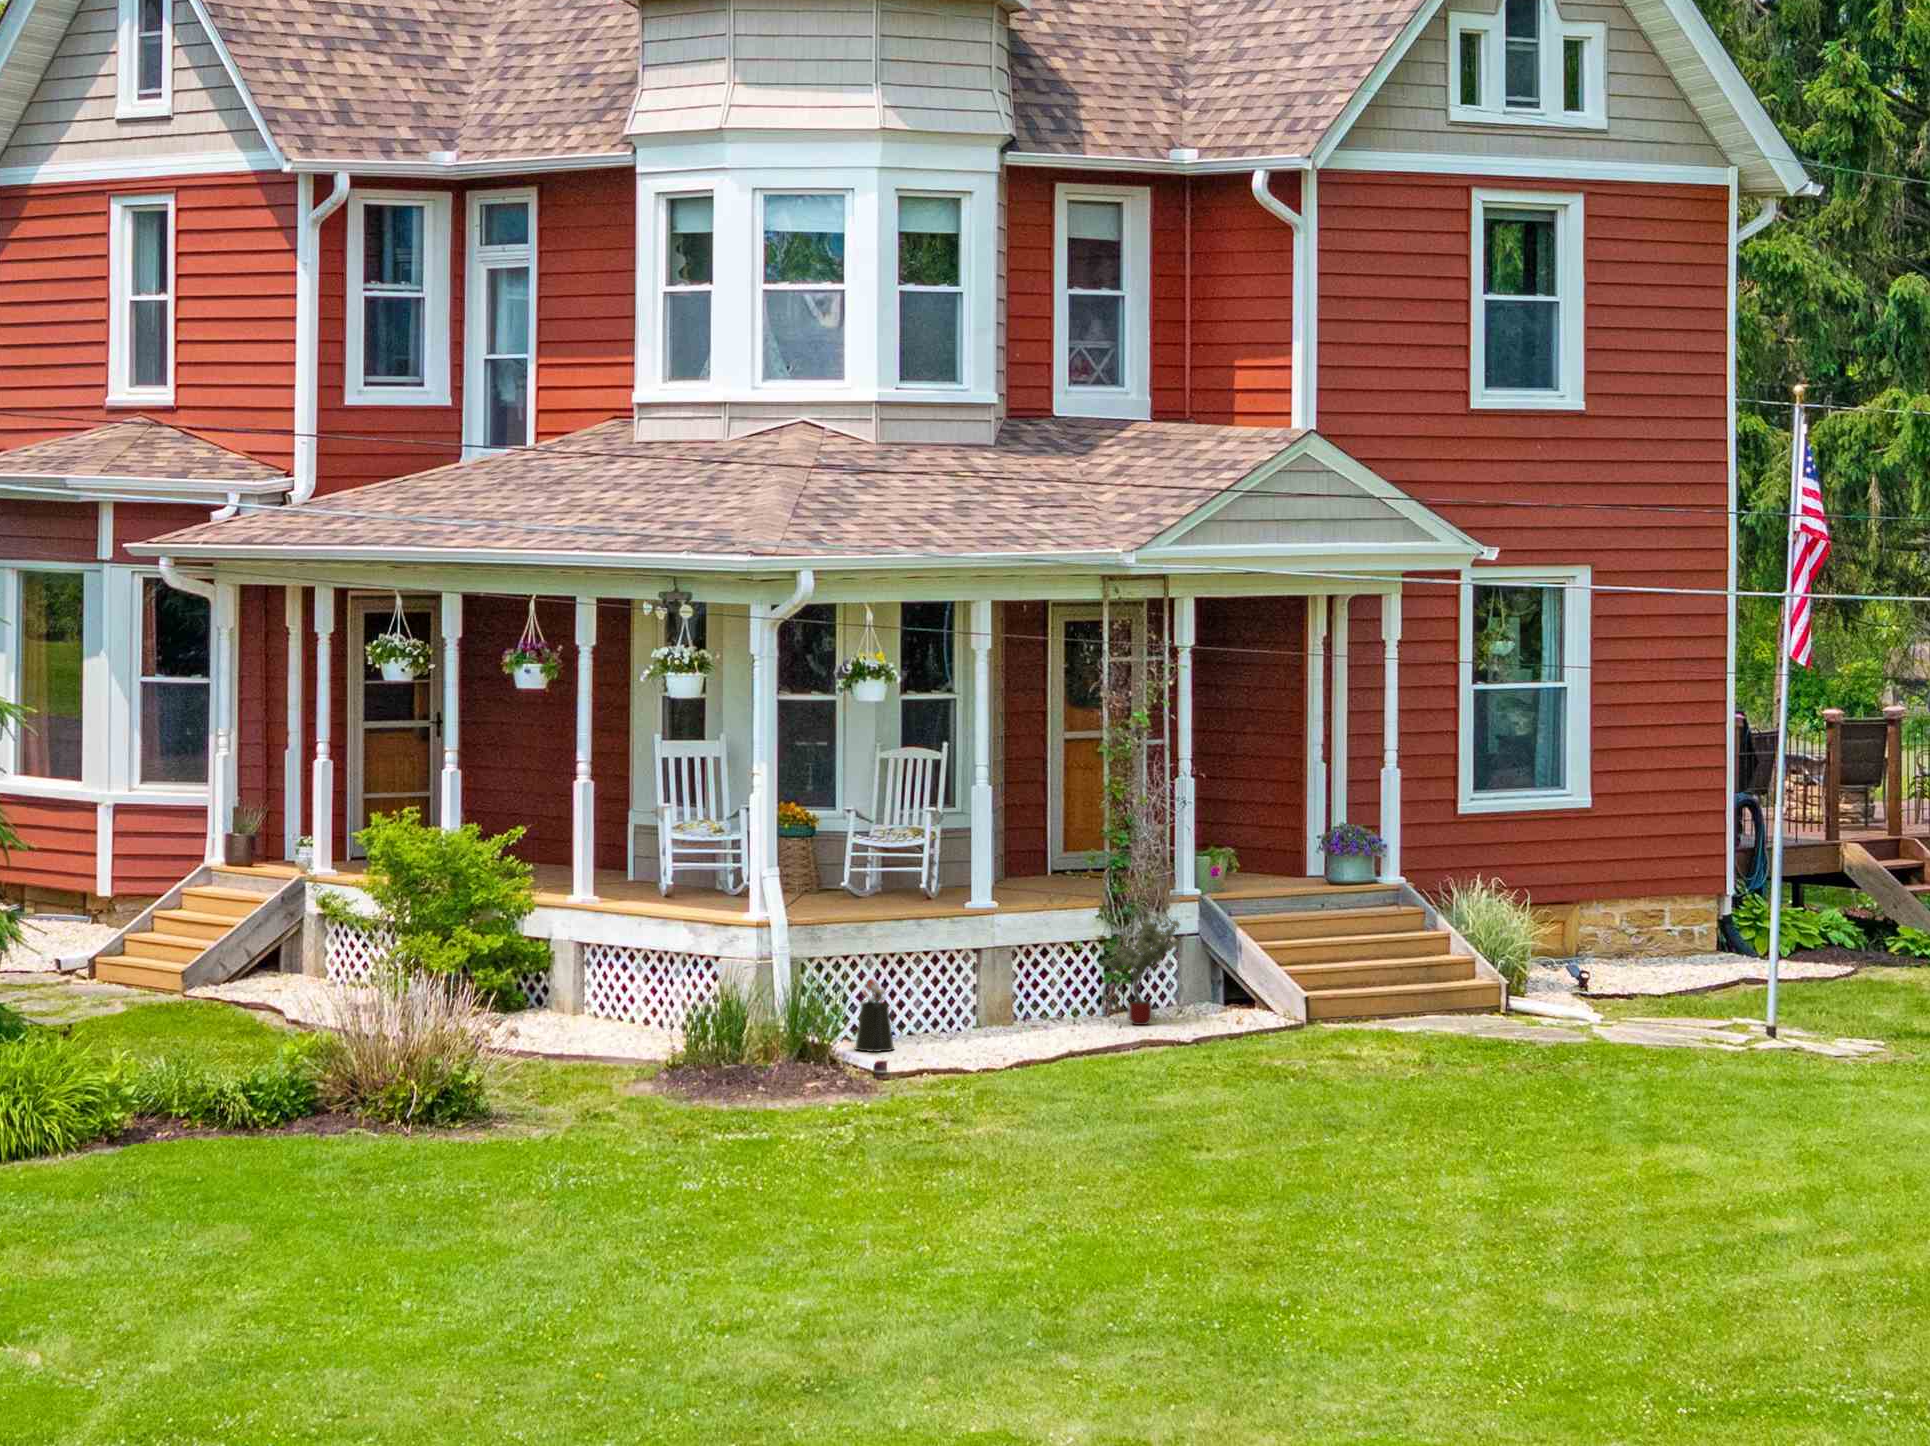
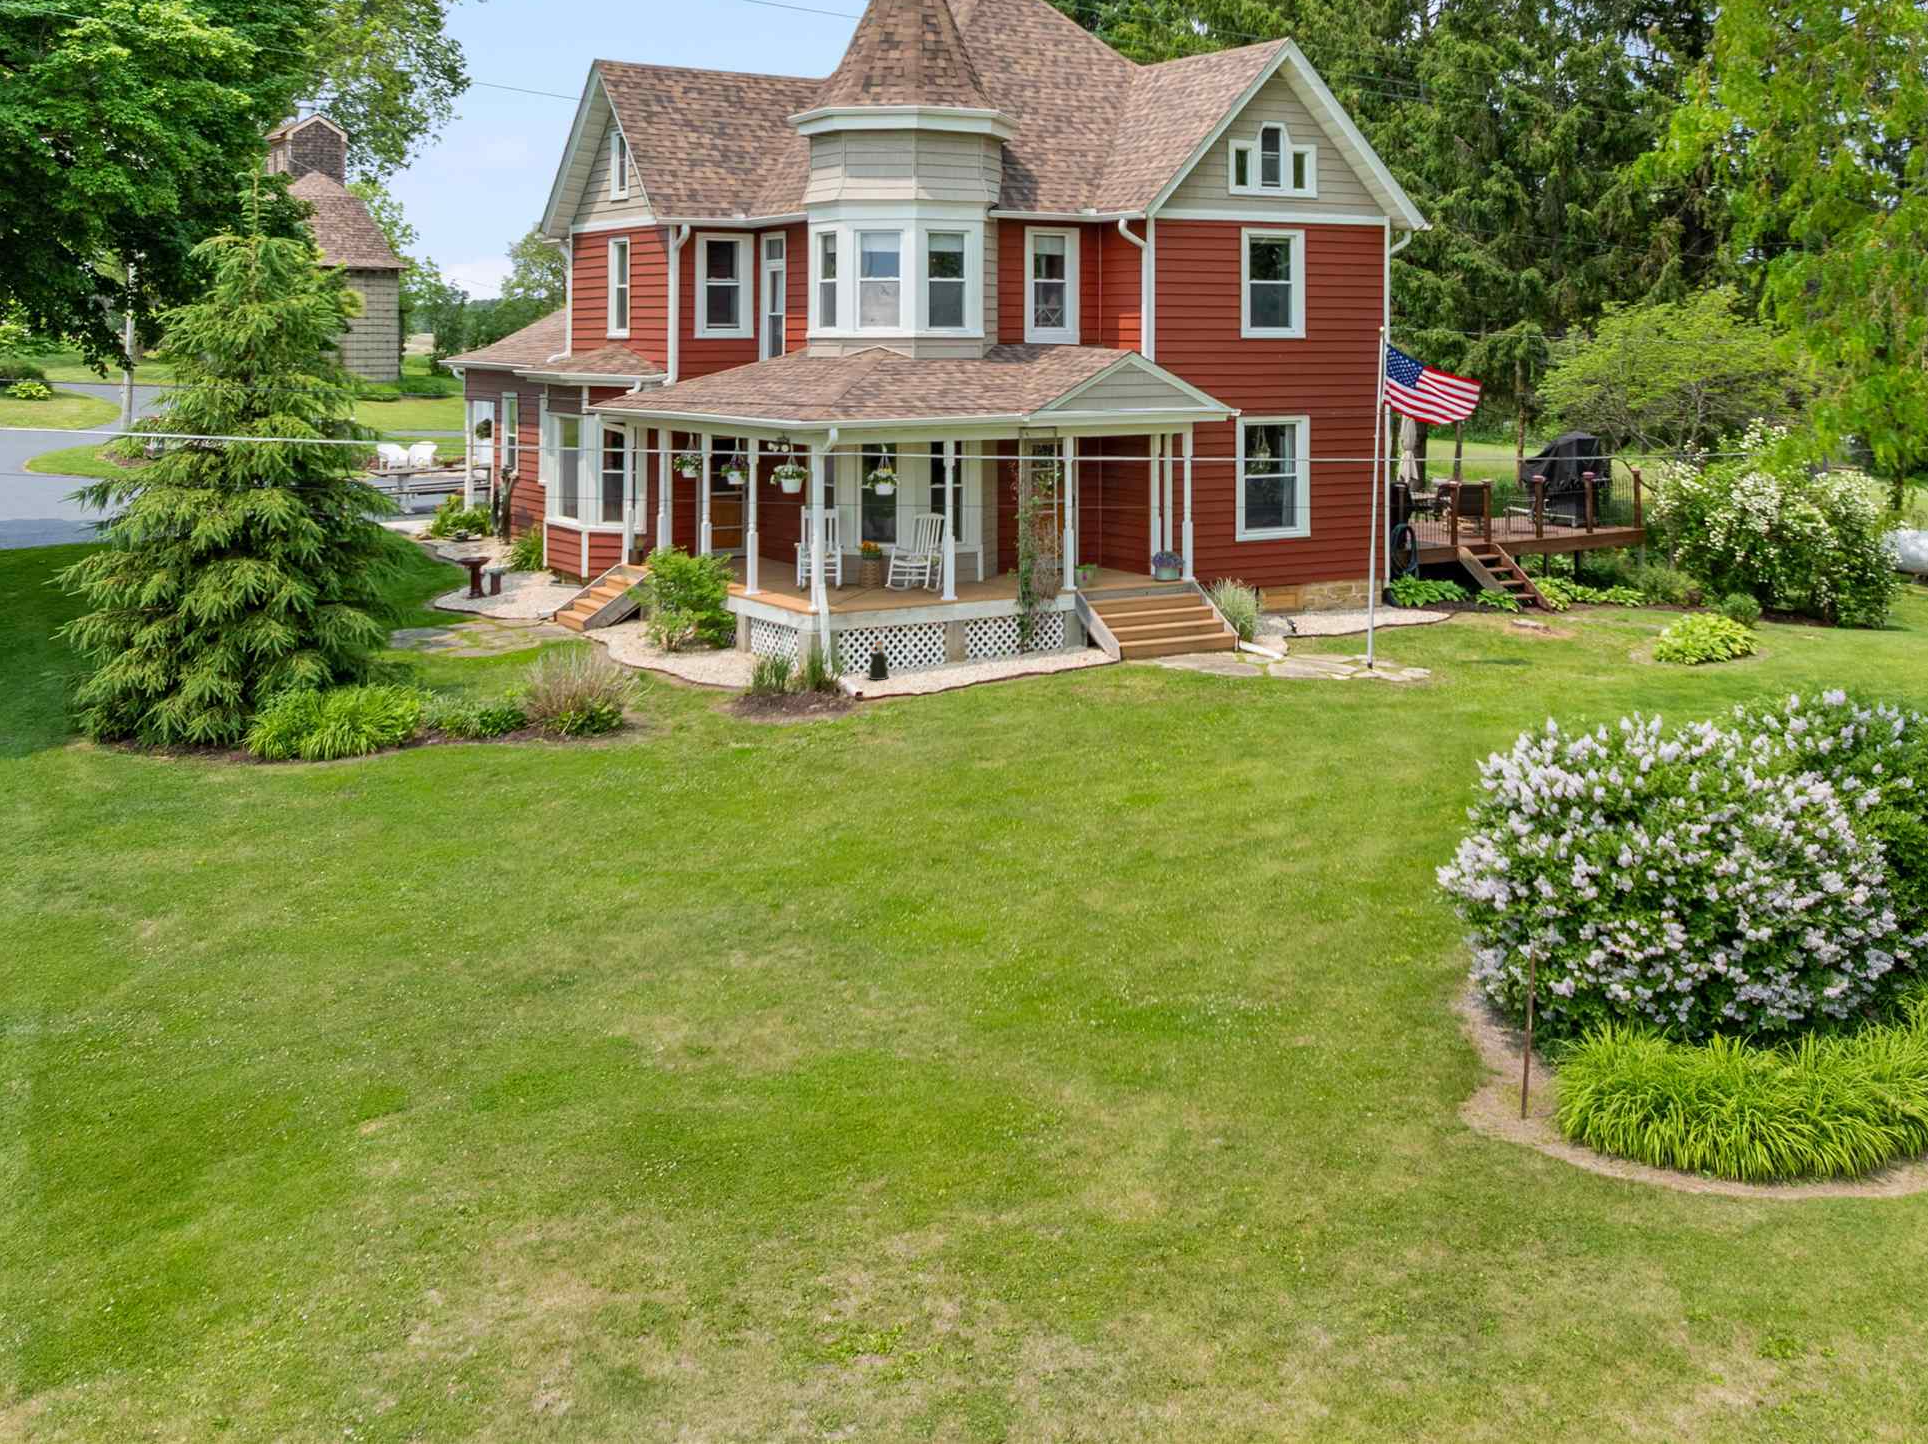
potted tree: present [1102,907,1180,1025] -> none [1012,598,1057,661]

